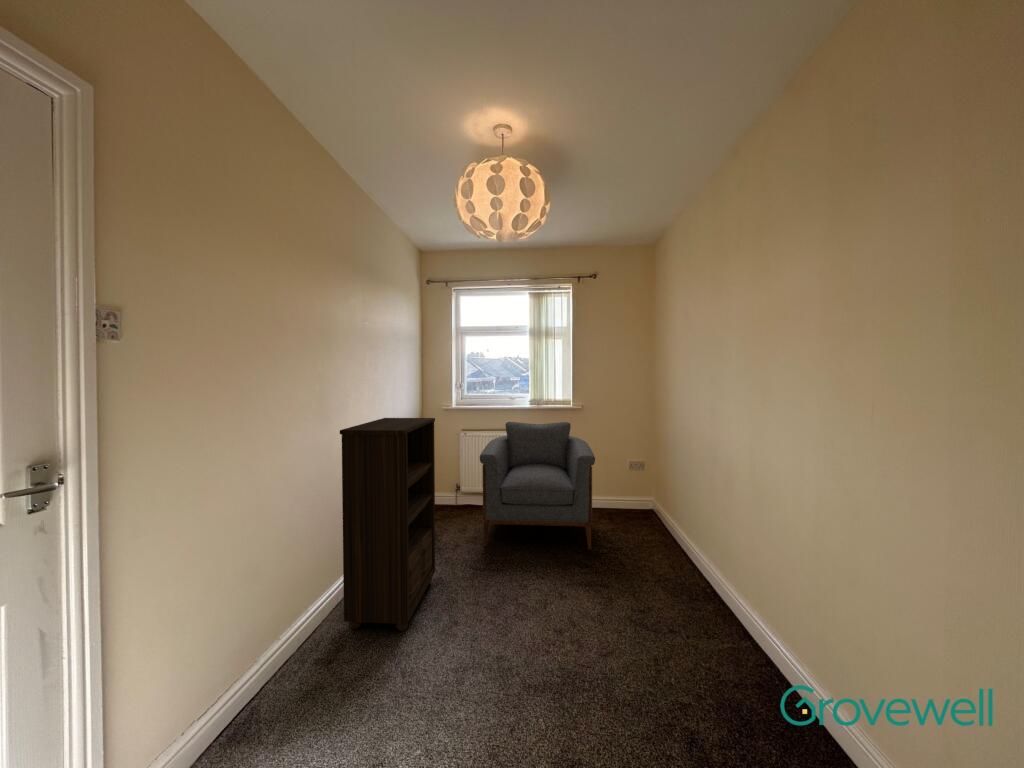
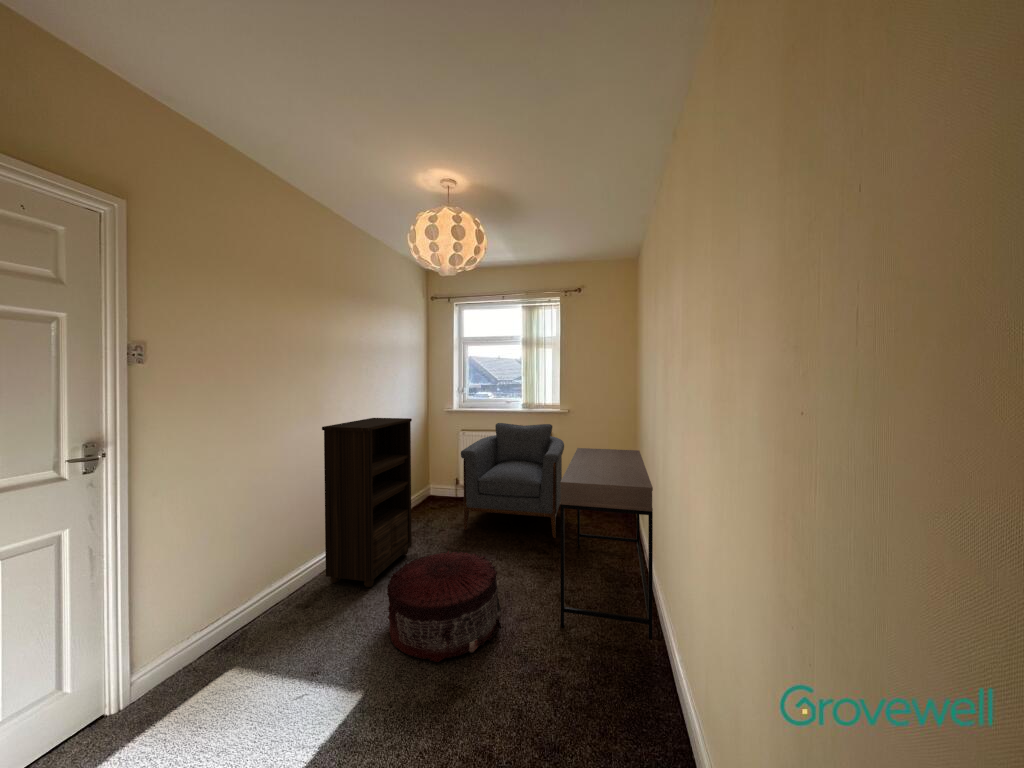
desk: none [619,448,767,665] -> present [560,448,653,640]
pouf: none [451,578,595,728] -> present [387,551,501,662]

